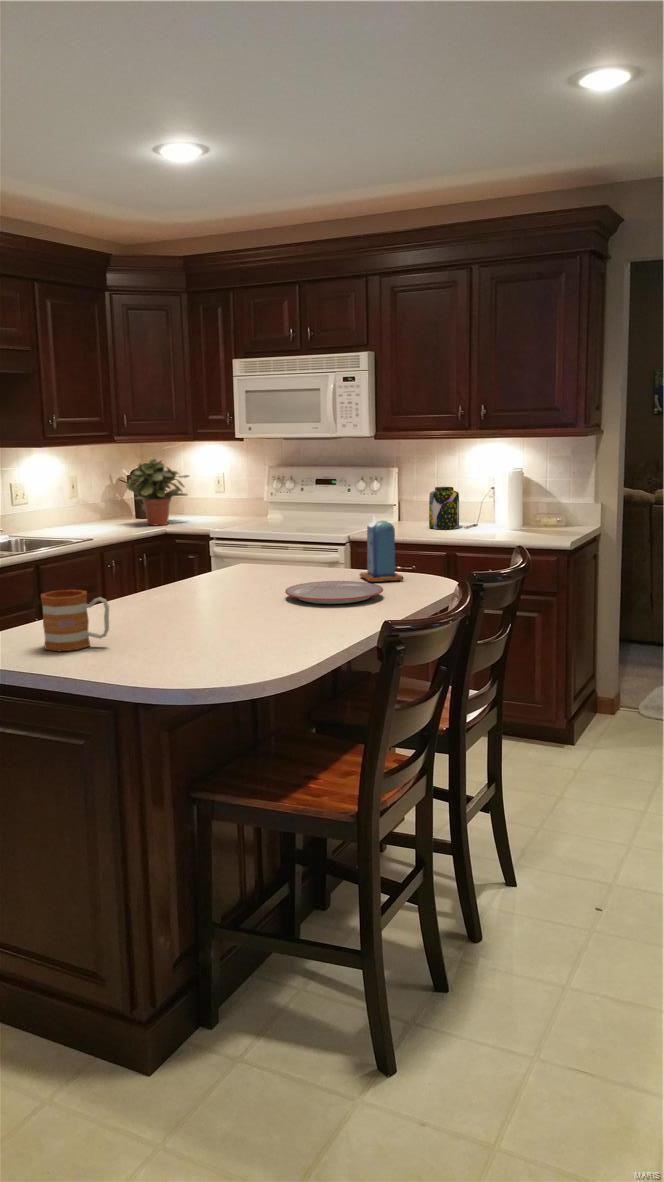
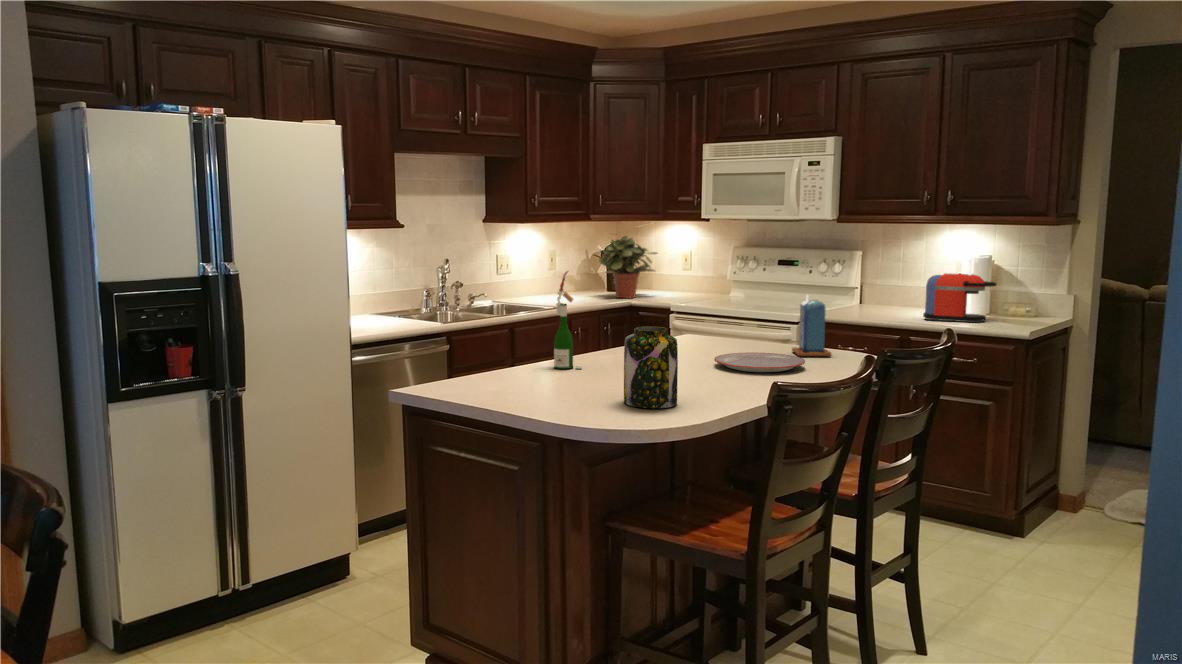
jar: present [429,487,459,529] -> present [624,326,678,408]
coffee maker: none [467,487,536,535] -> present [923,273,996,322]
wine bottle: none [103,500,138,615] -> present [554,271,582,369]
mug: present [41,590,109,651] -> none [498,343,552,393]

